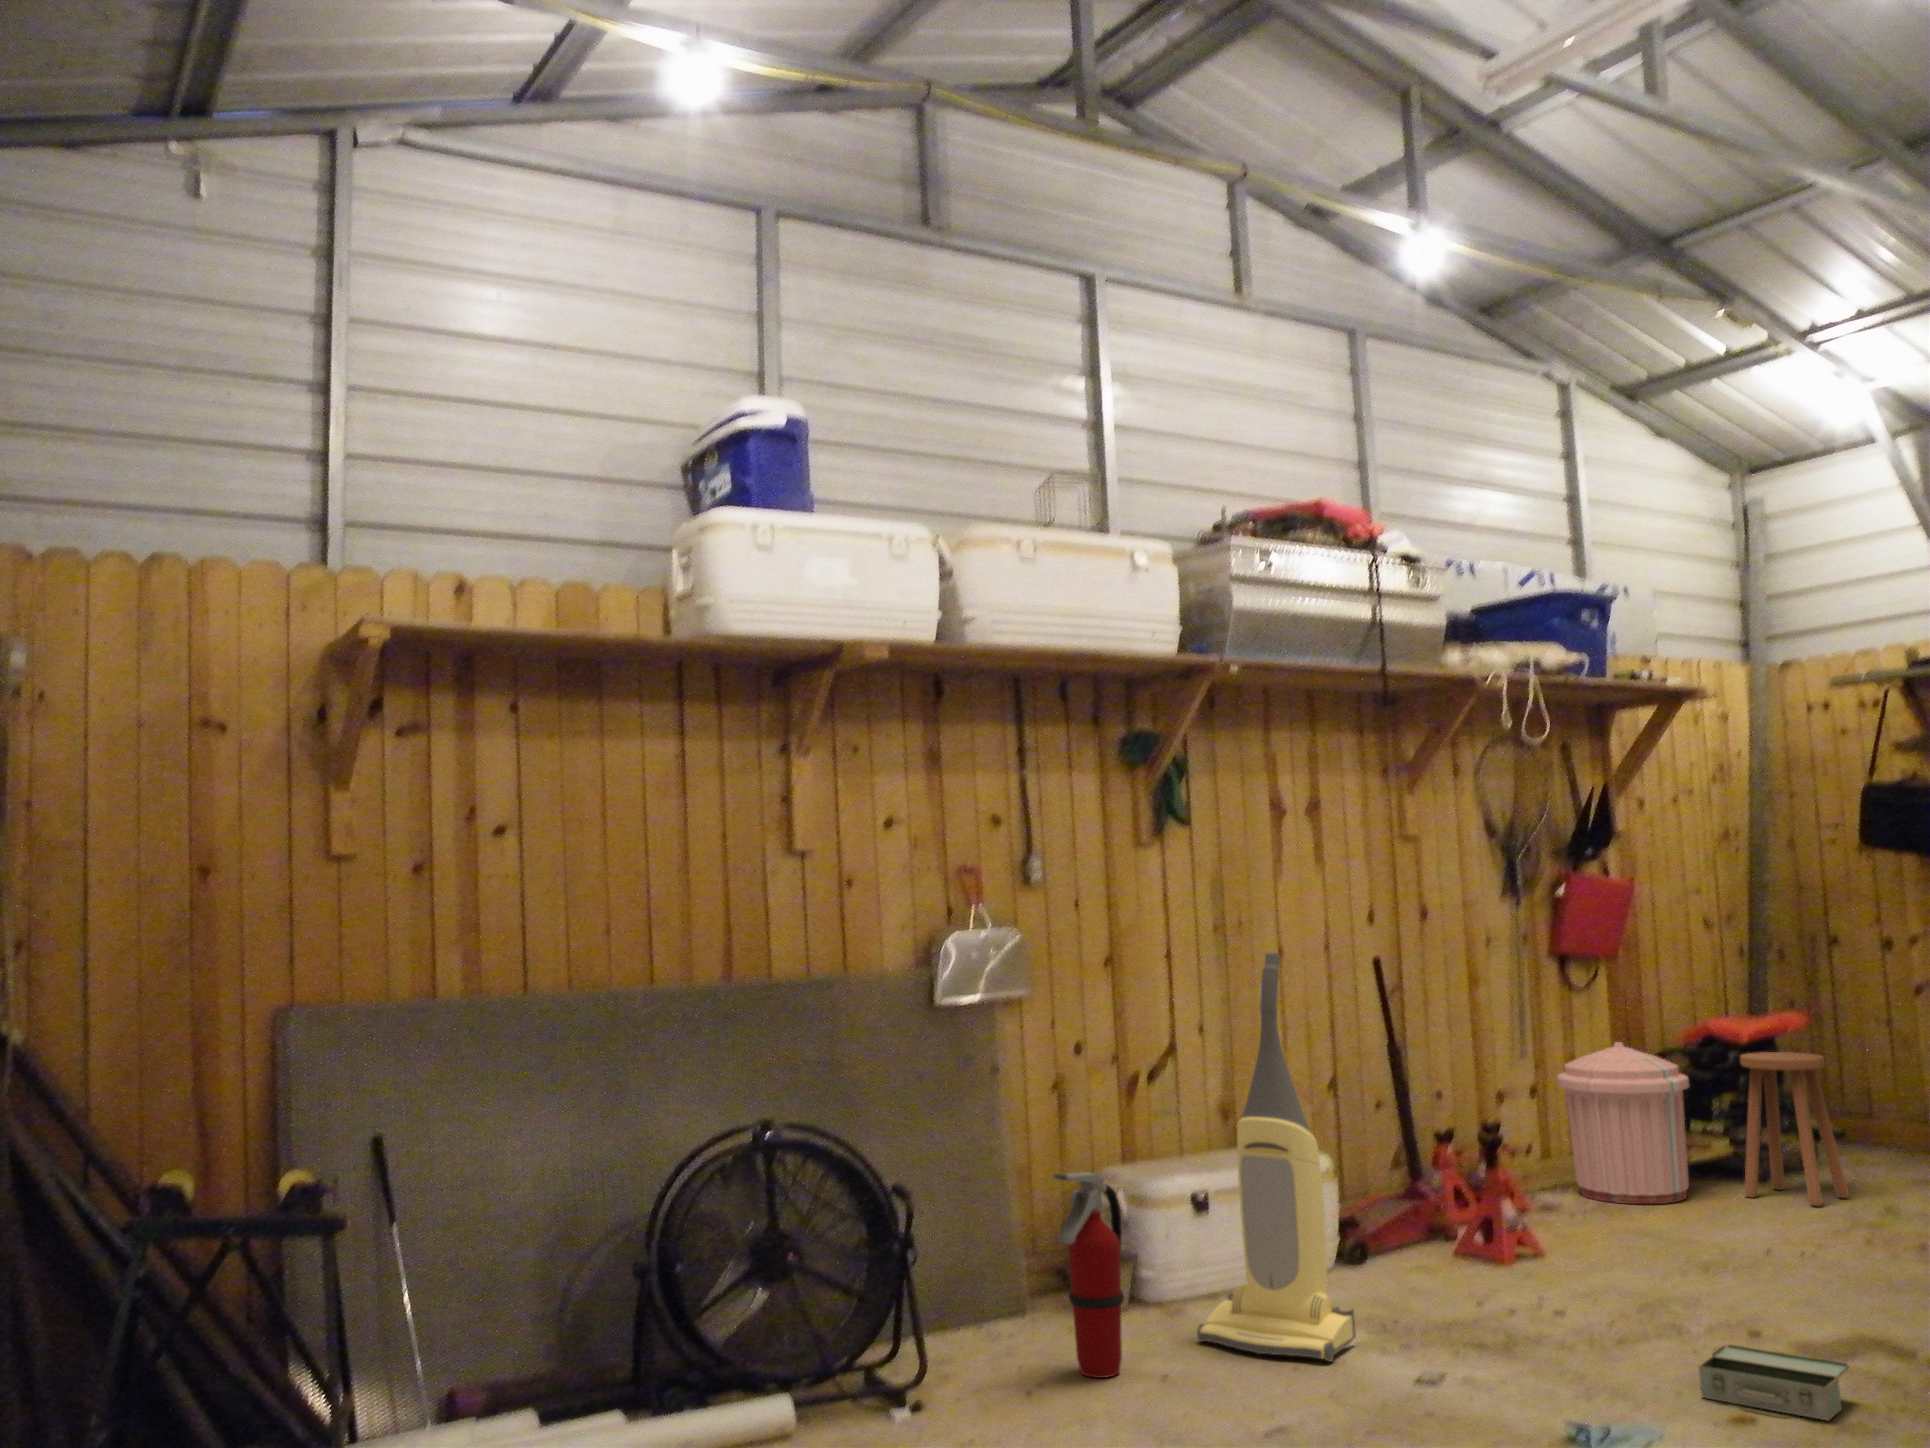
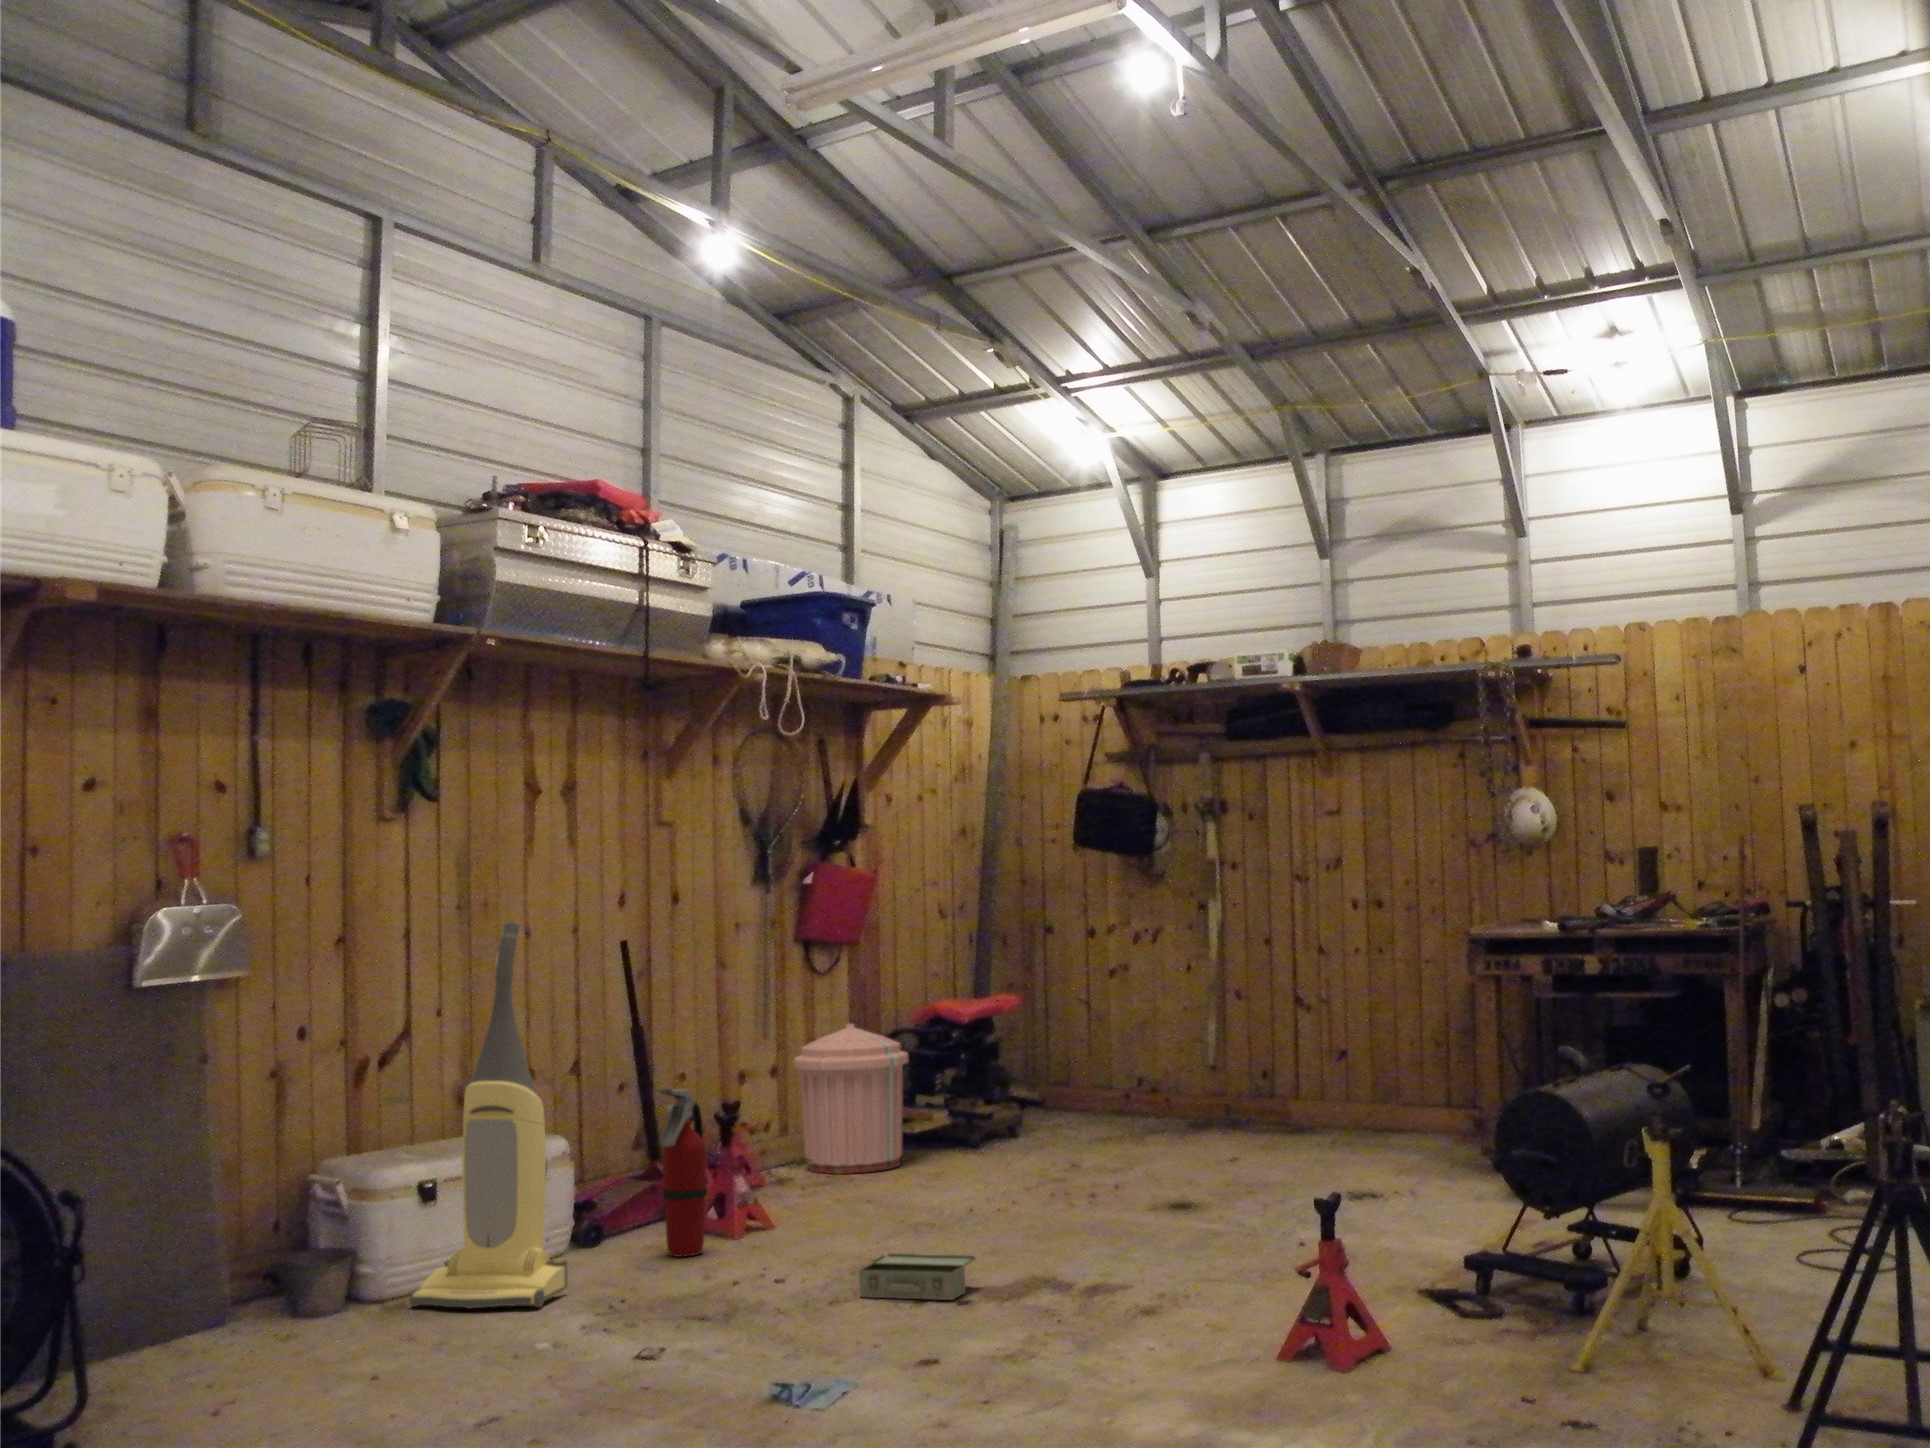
stool: present [1740,1052,1849,1206] -> none [949,1029,1033,1164]
fire extinguisher: present [1053,1172,1124,1378] -> present [659,1088,708,1257]

